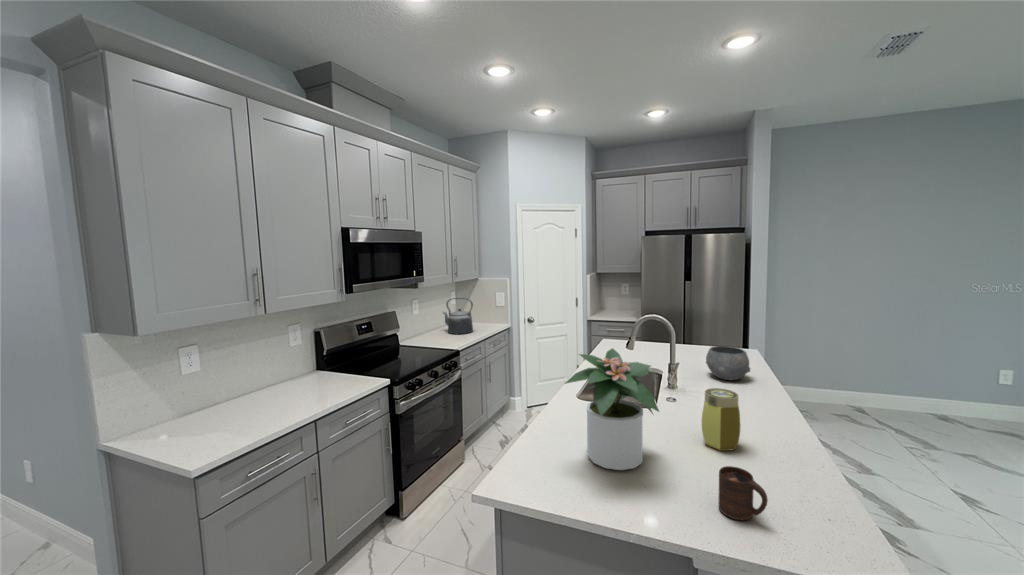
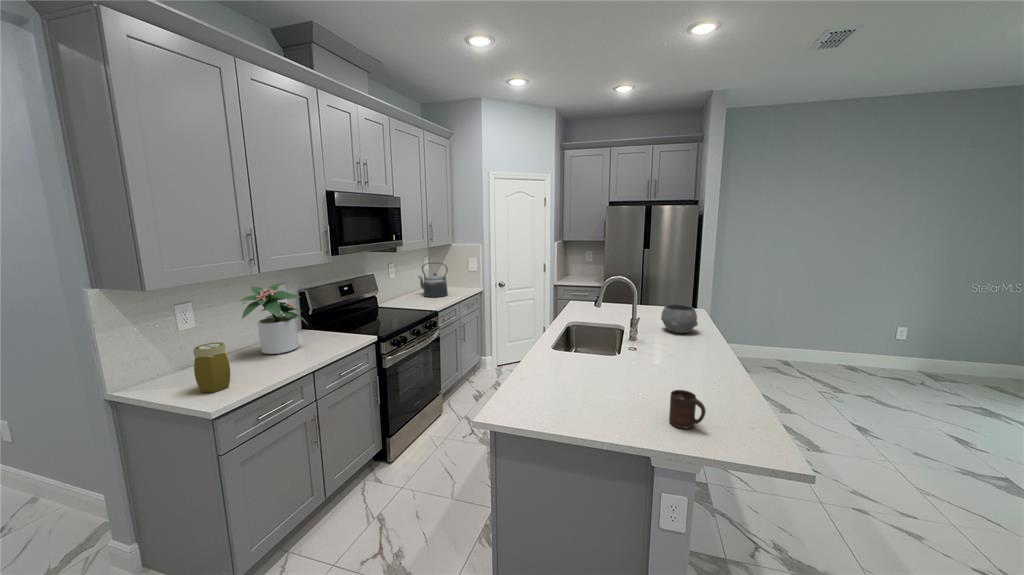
potted plant: present [565,348,659,470] -> present [240,284,307,354]
jar: present [702,388,740,451] -> present [193,342,230,393]

